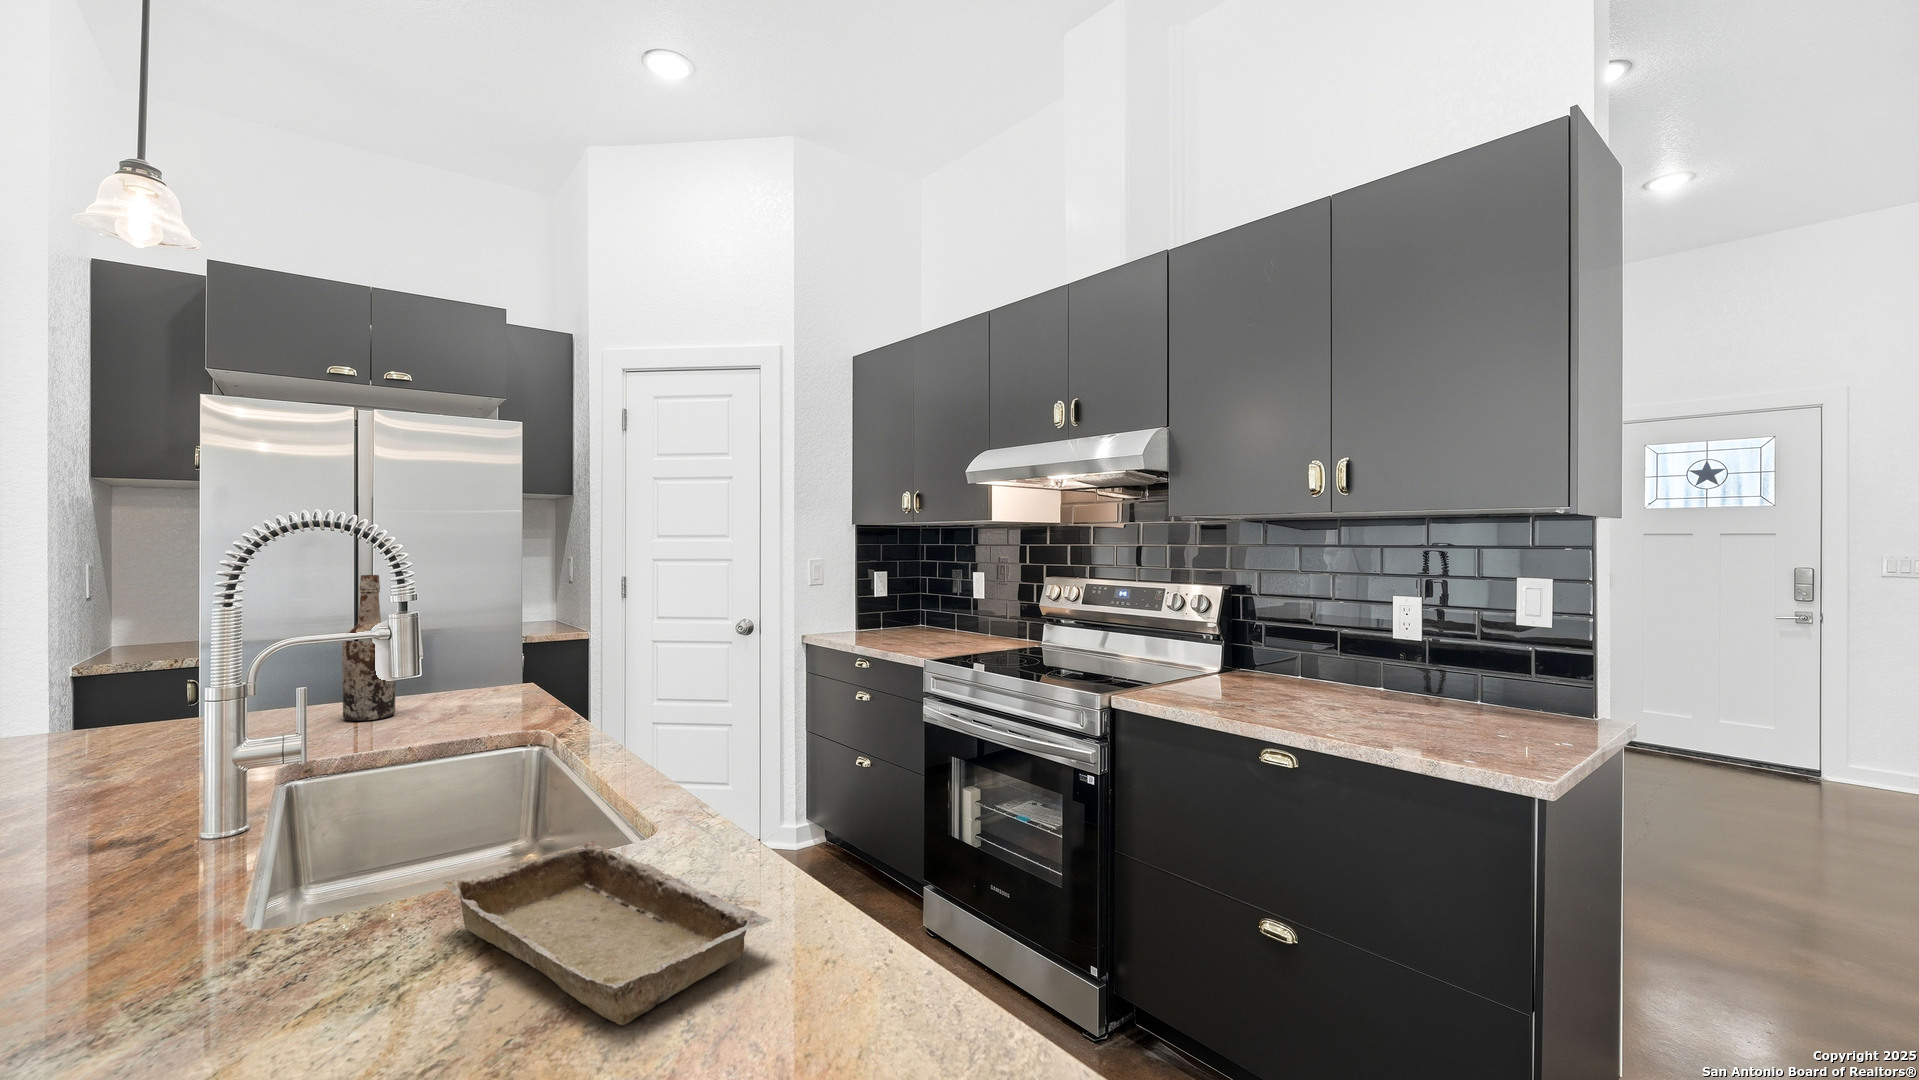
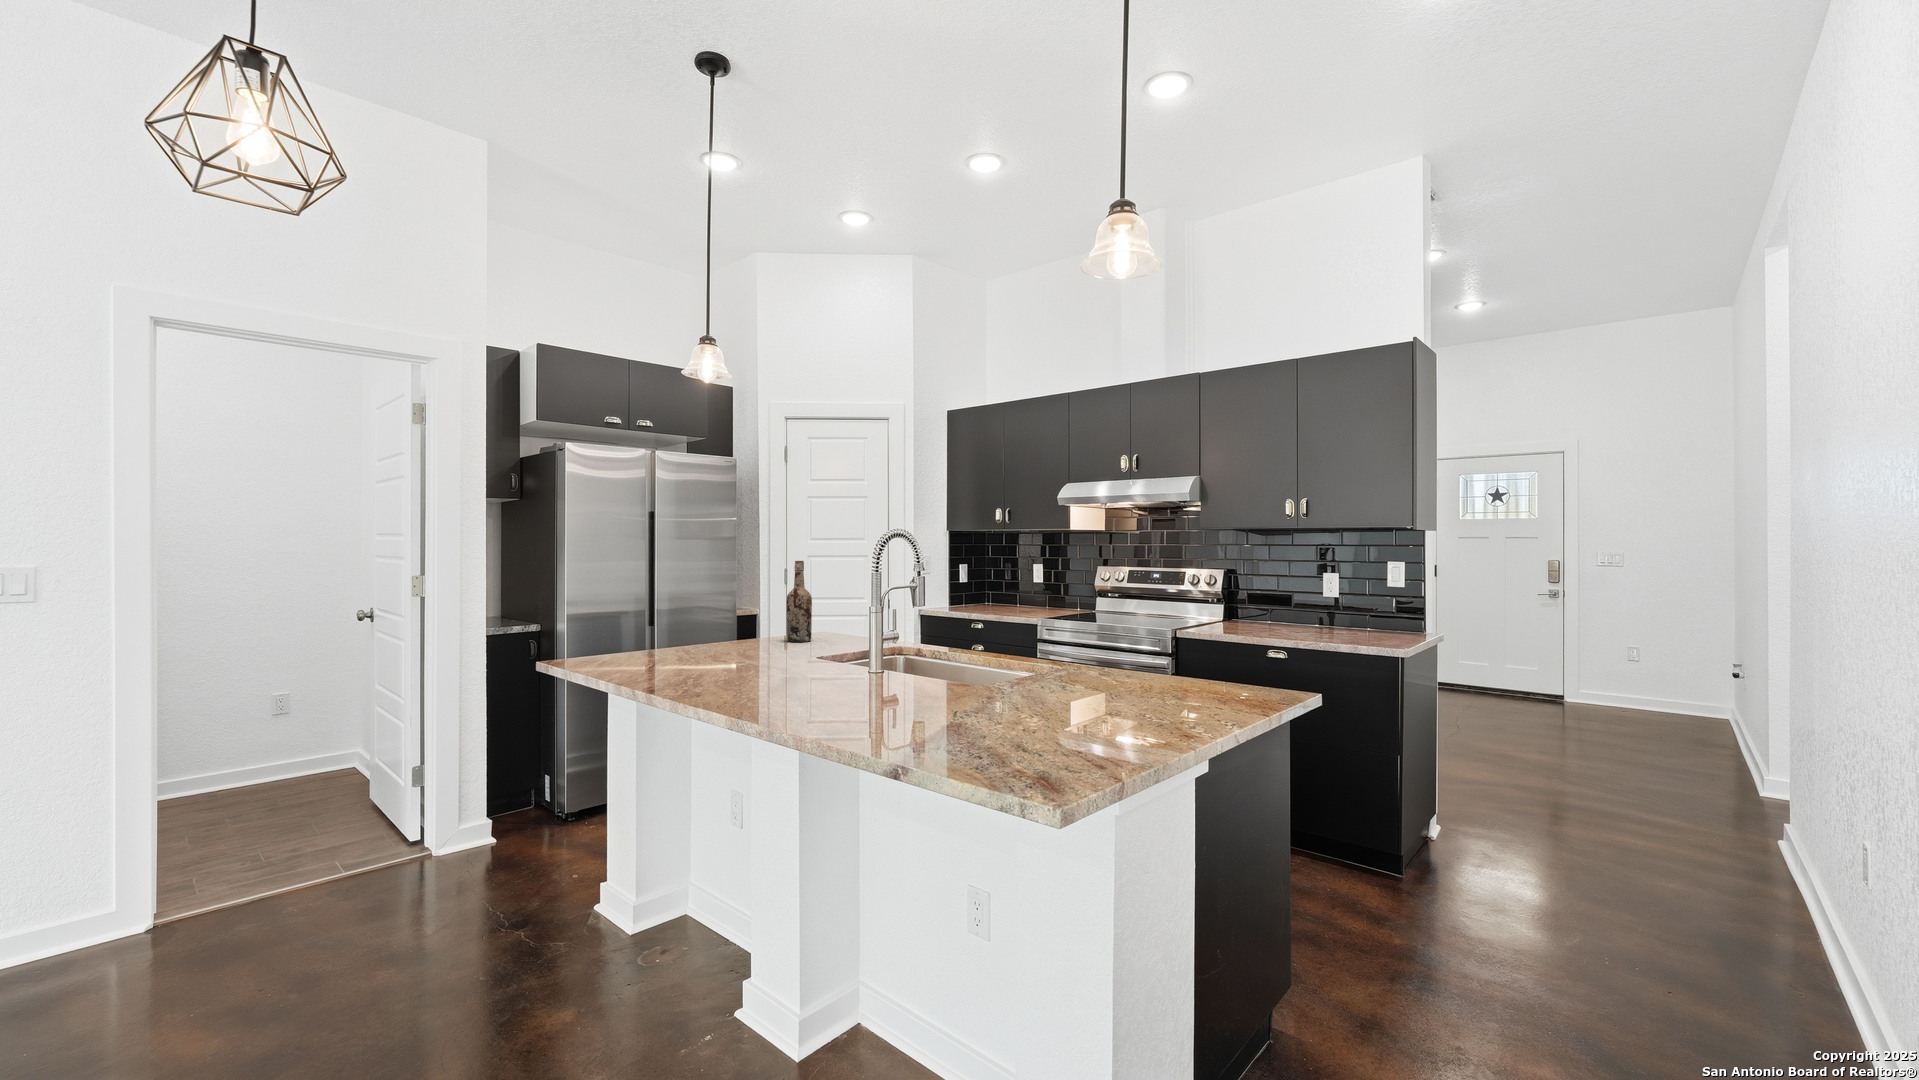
tray: present [443,841,772,1025] -> none [1057,658,1180,689]

